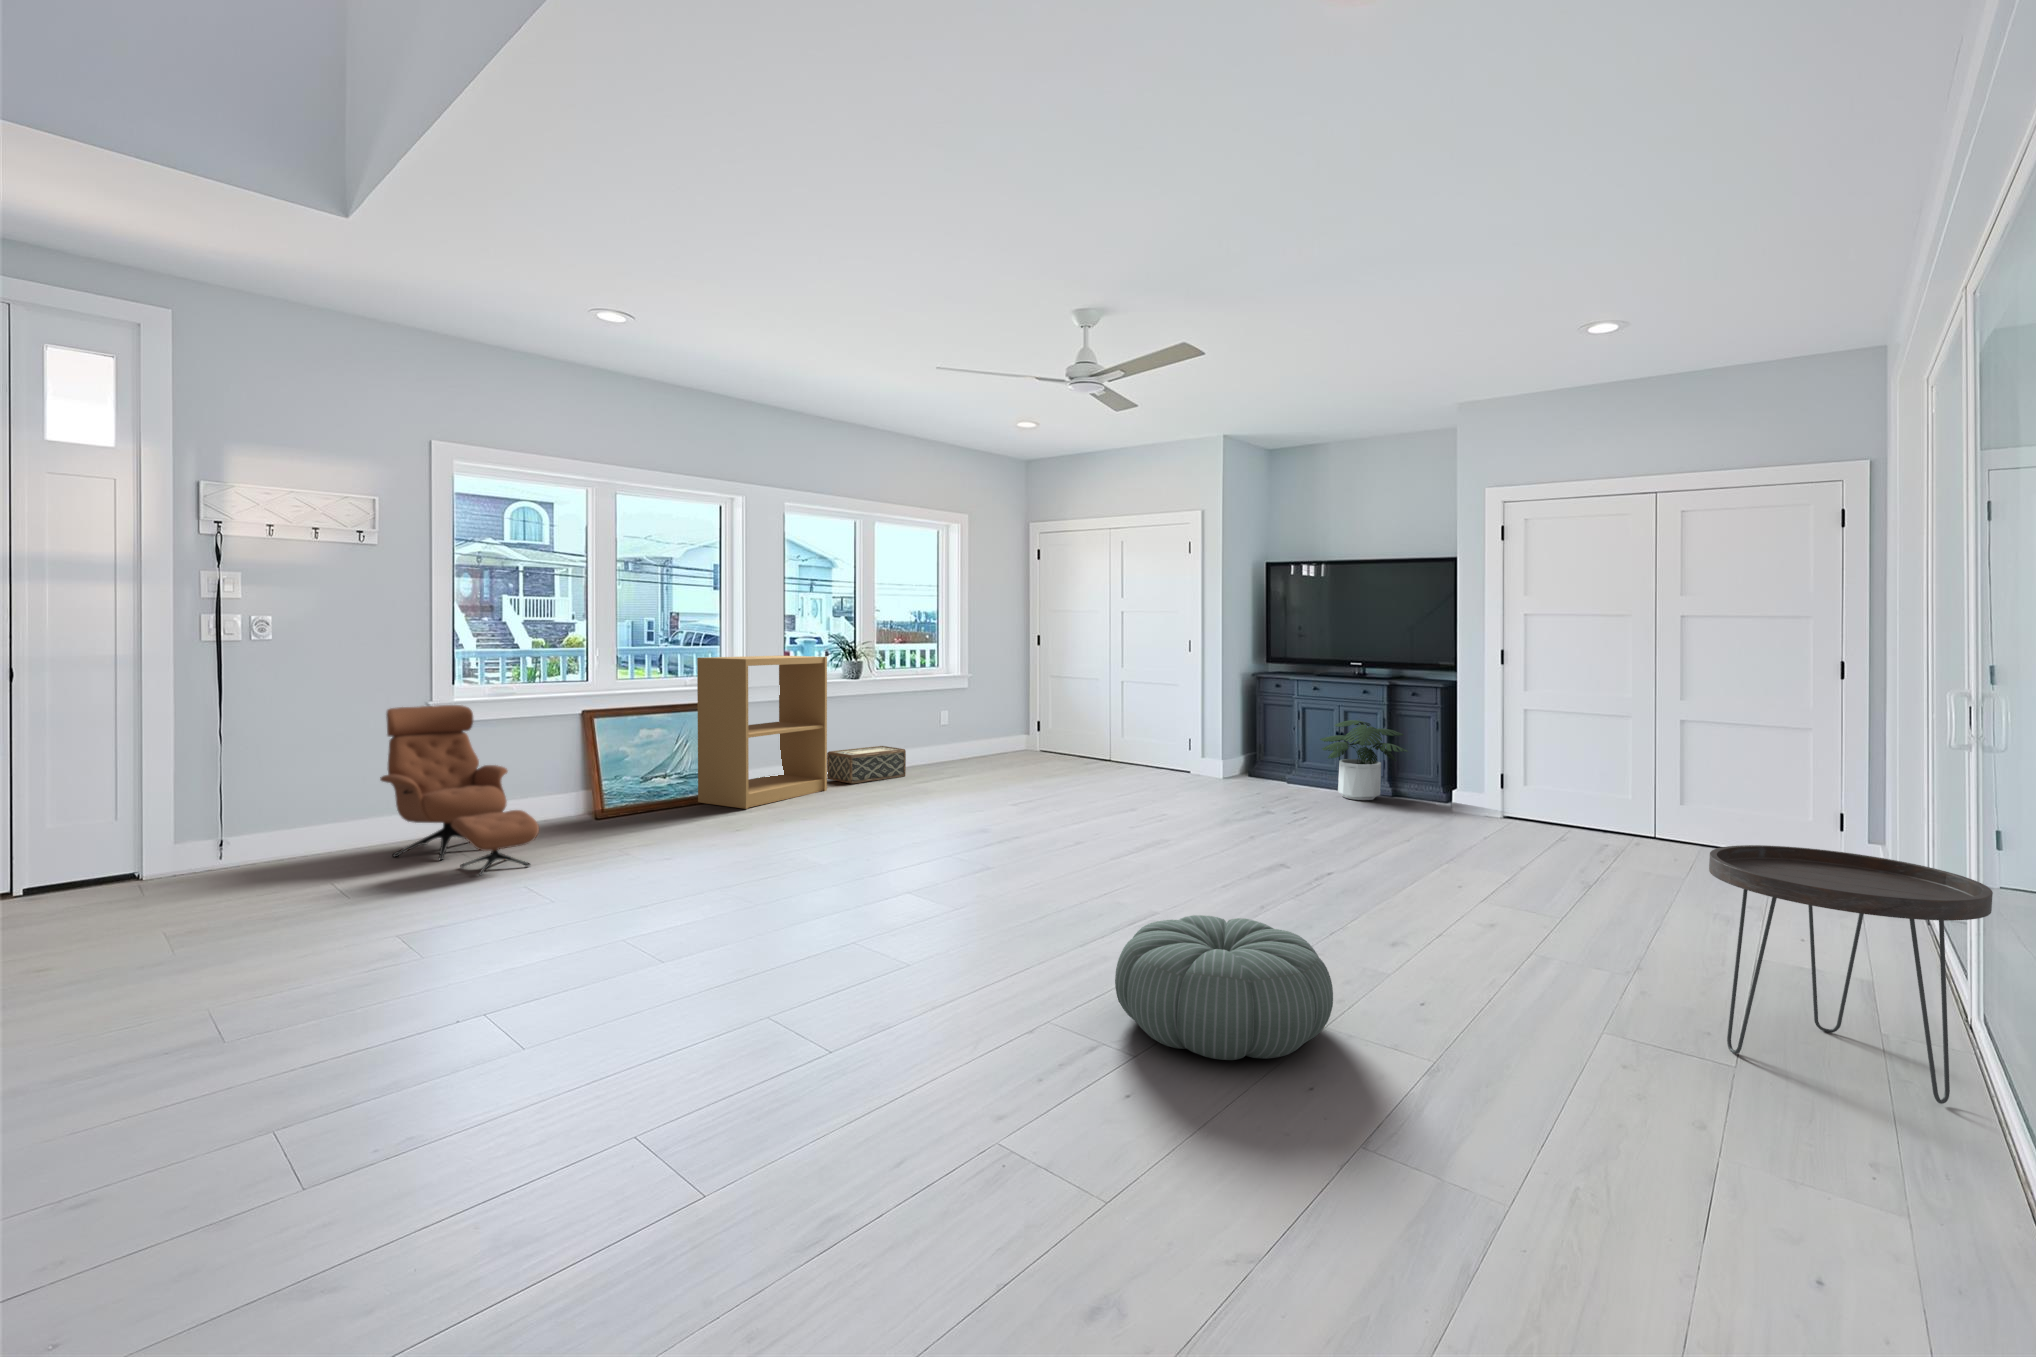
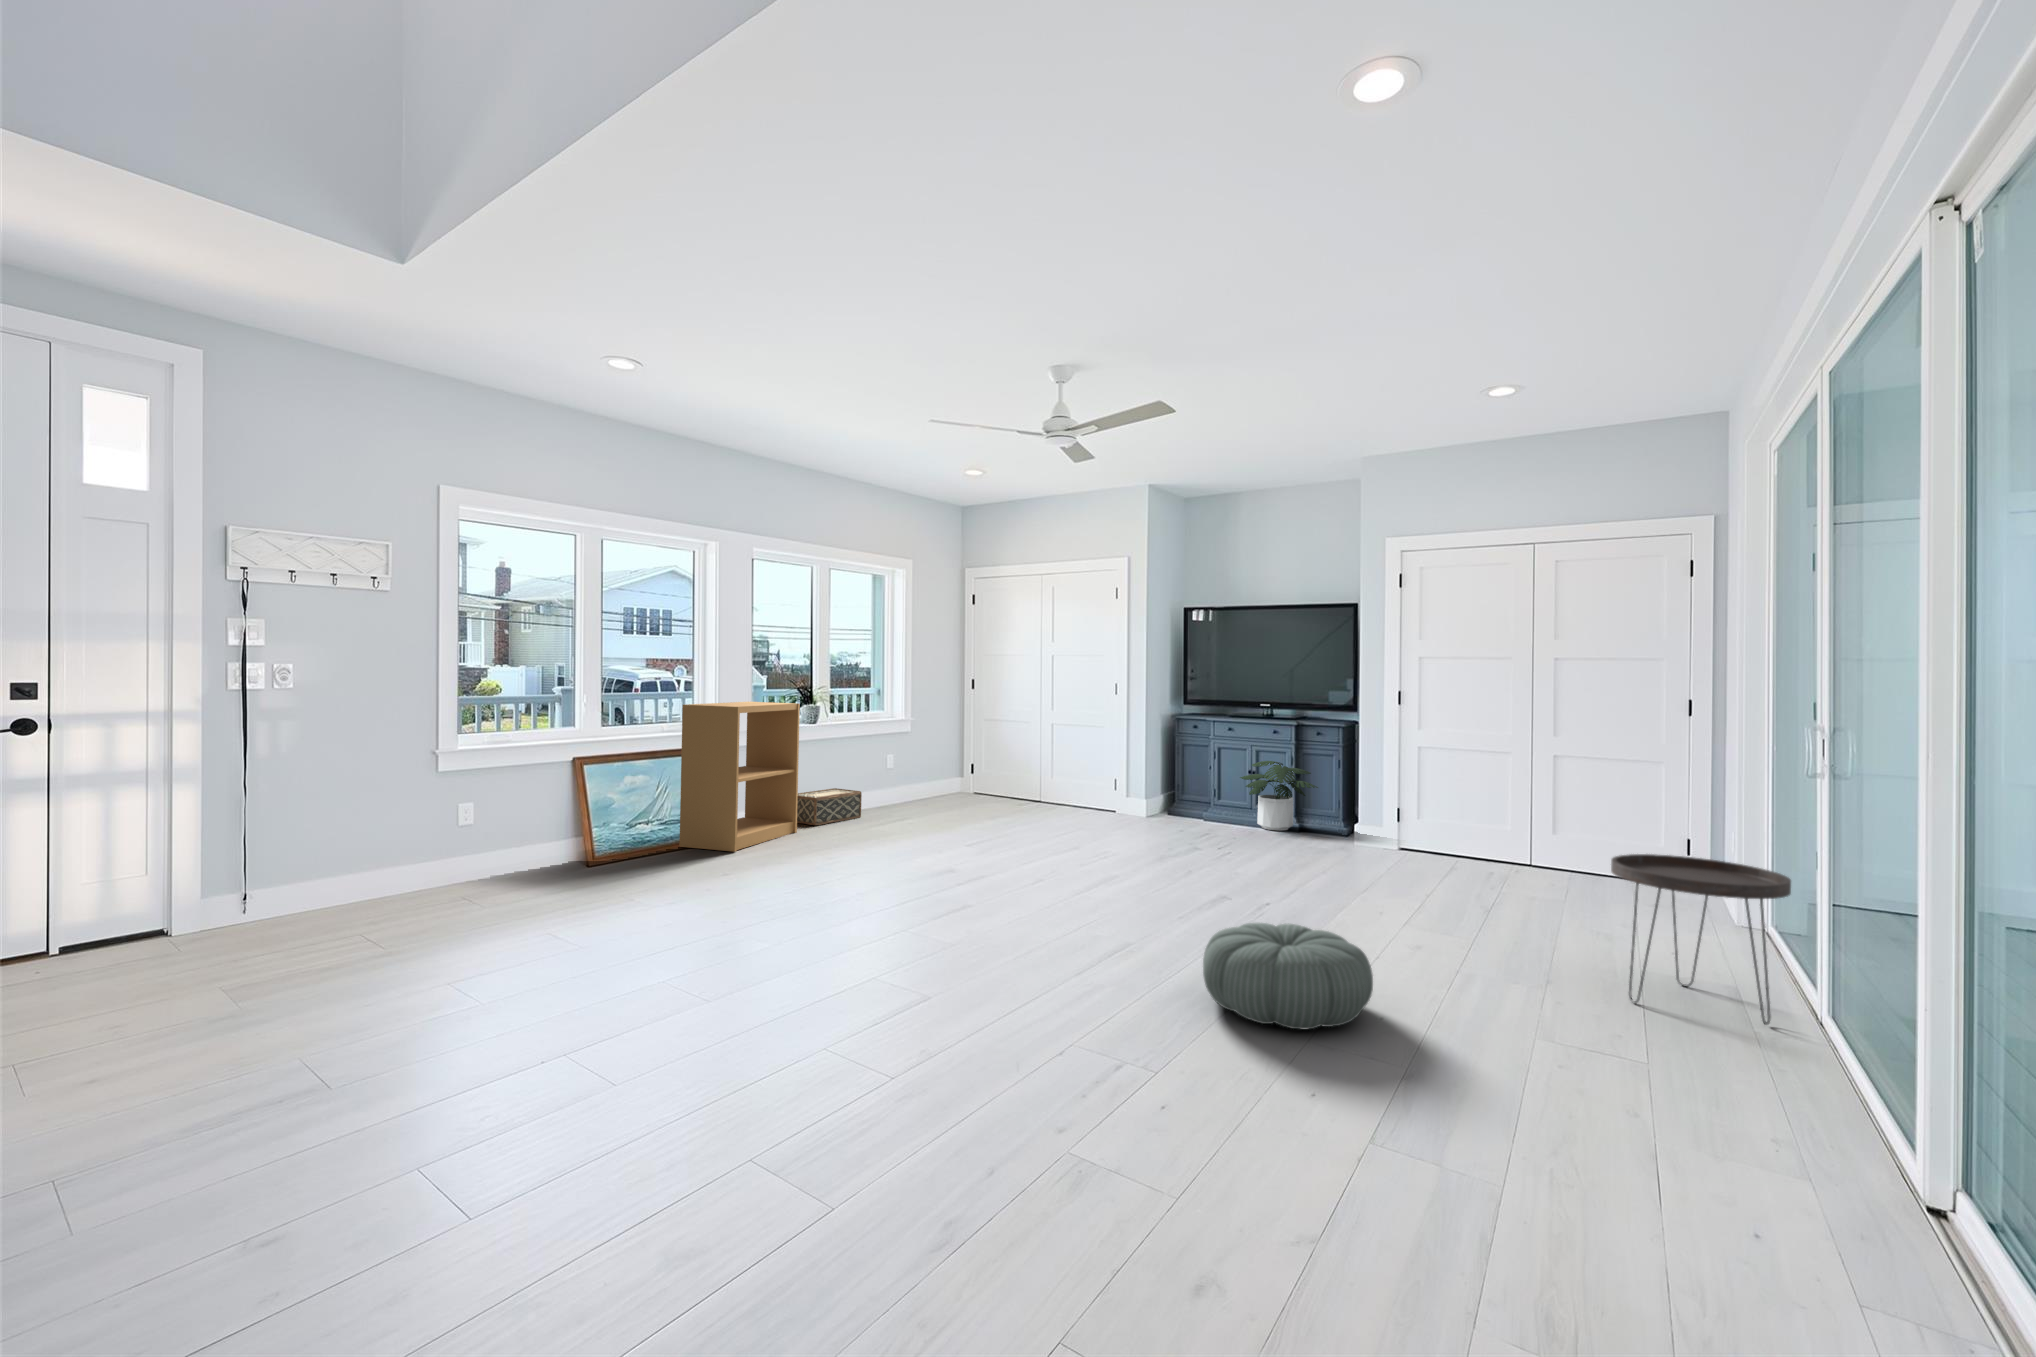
lounge chair: present [380,705,539,875] -> none [398,753,581,922]

